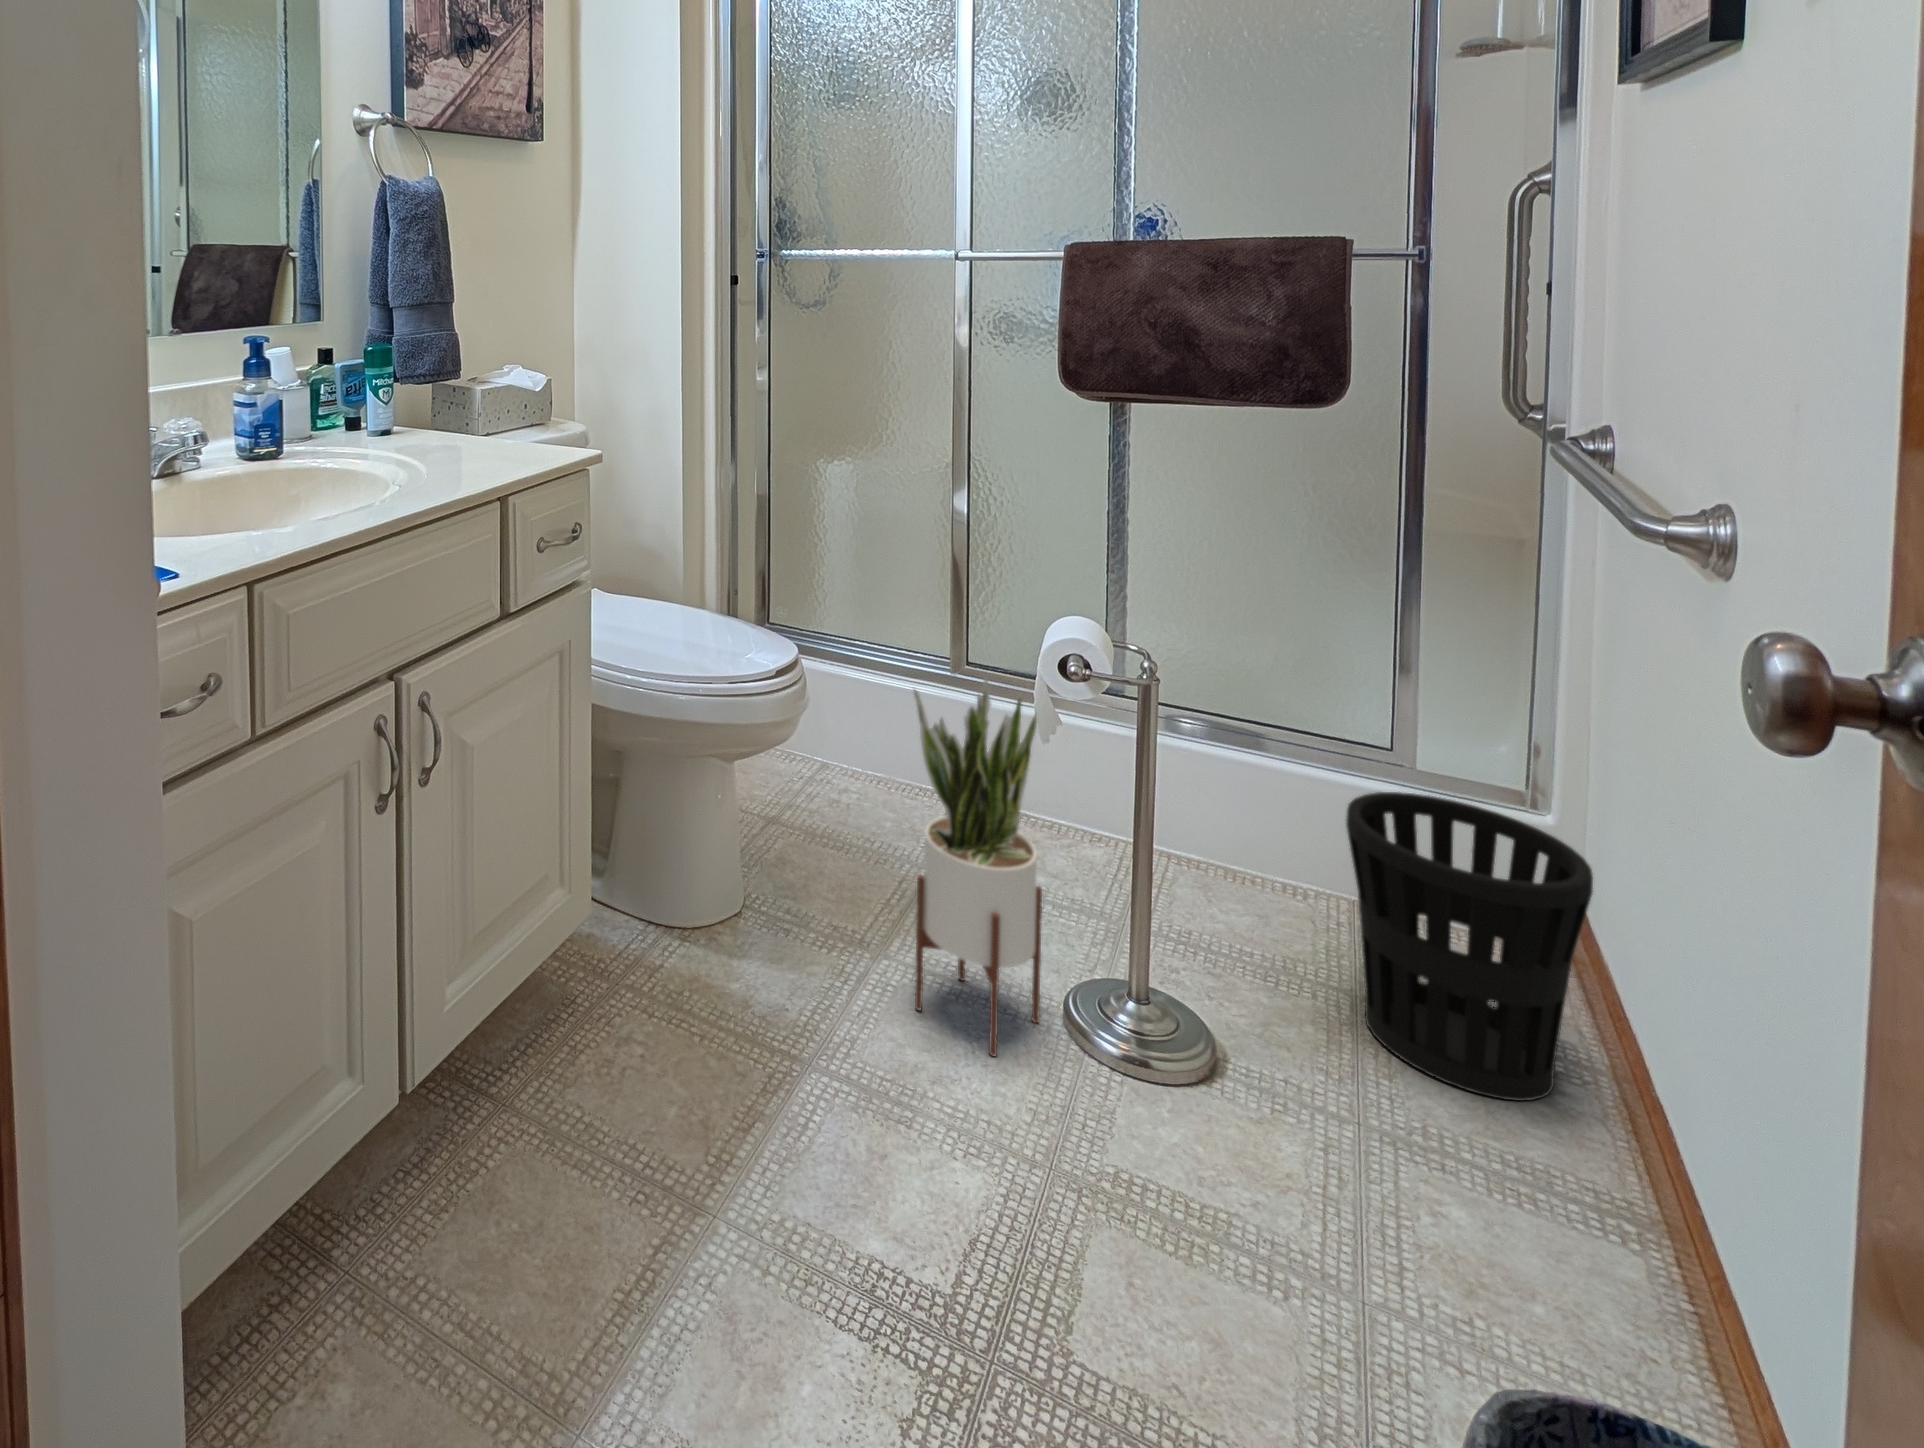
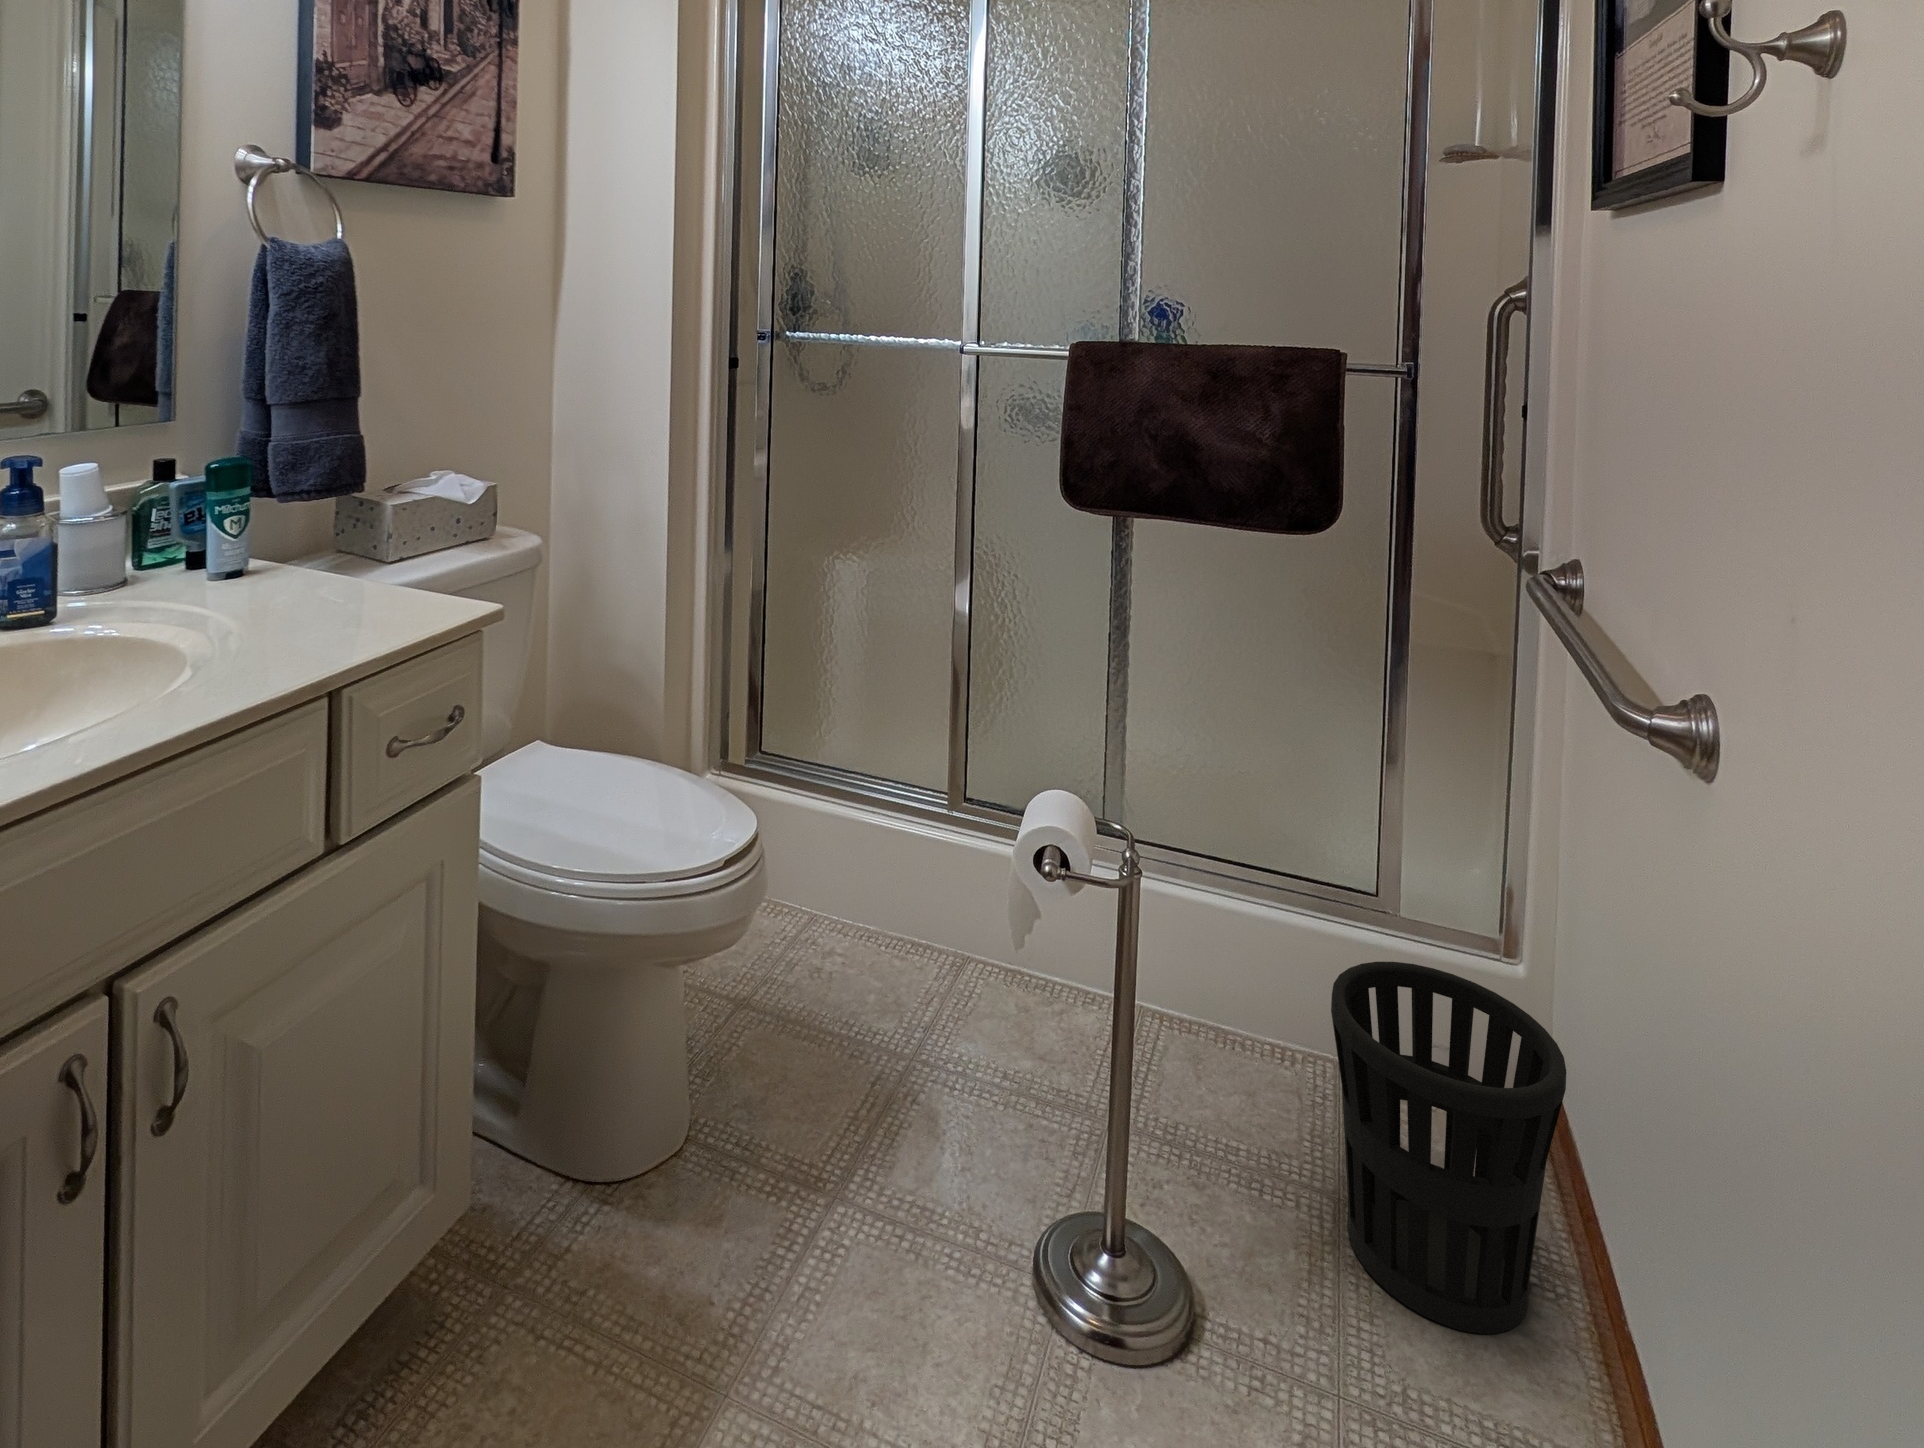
potted plant: present [913,679,1042,1056] -> none [868,873,1014,1354]

